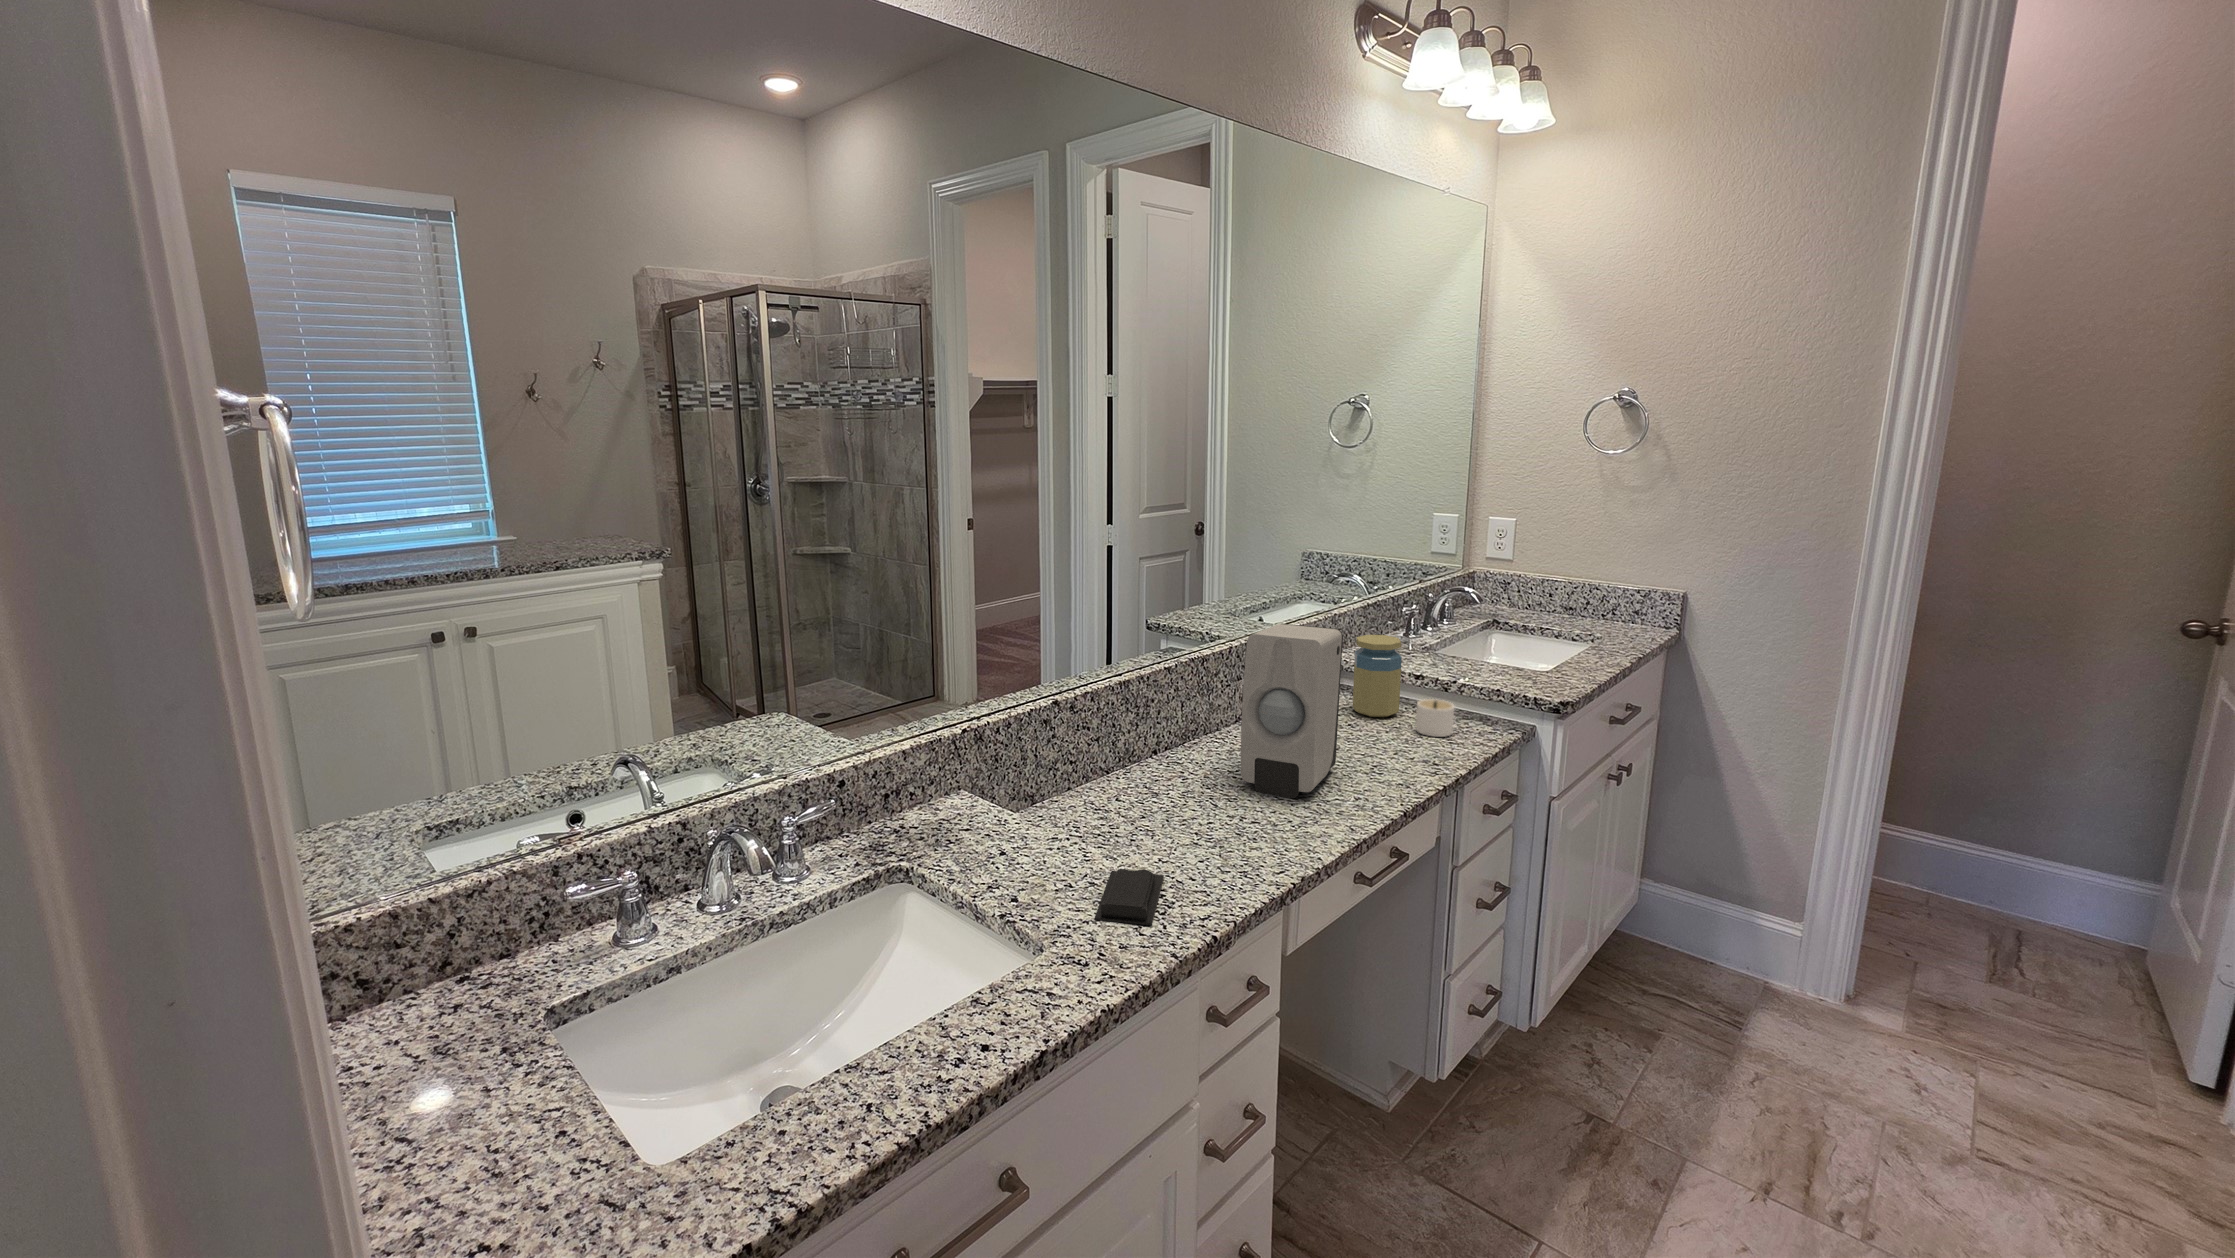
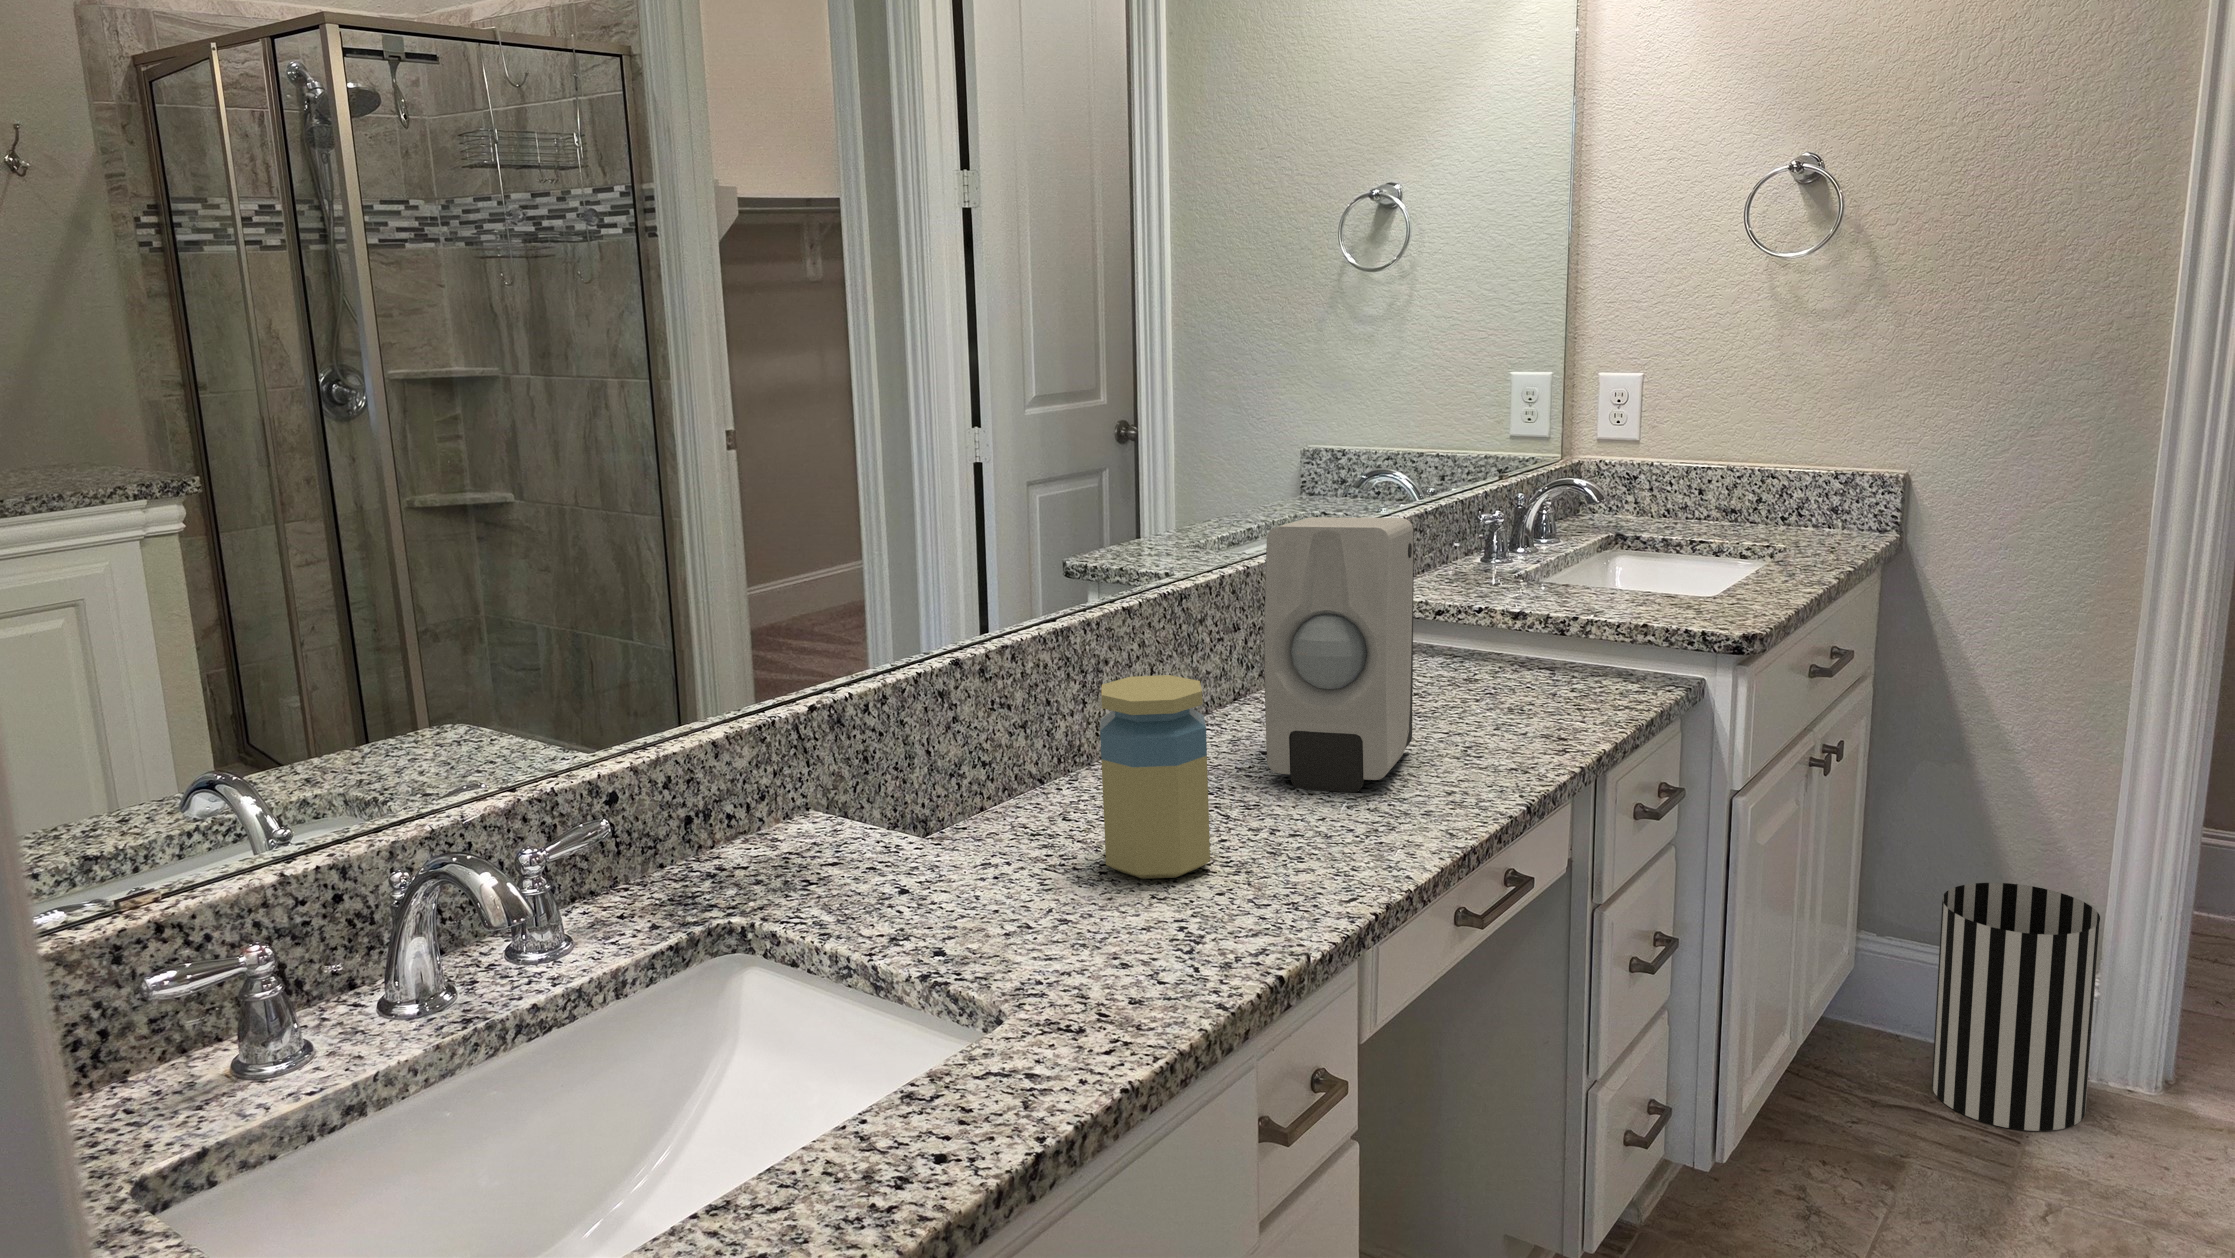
jar: present [1353,635,1402,717] -> present [1100,675,1210,879]
candle: present [1416,699,1454,737] -> none [1523,641,1607,701]
wastebasket: none [1685,858,1805,1023] -> present [1932,883,2100,1131]
soap bar: present [1094,869,1164,925] -> none [1075,897,1175,975]

